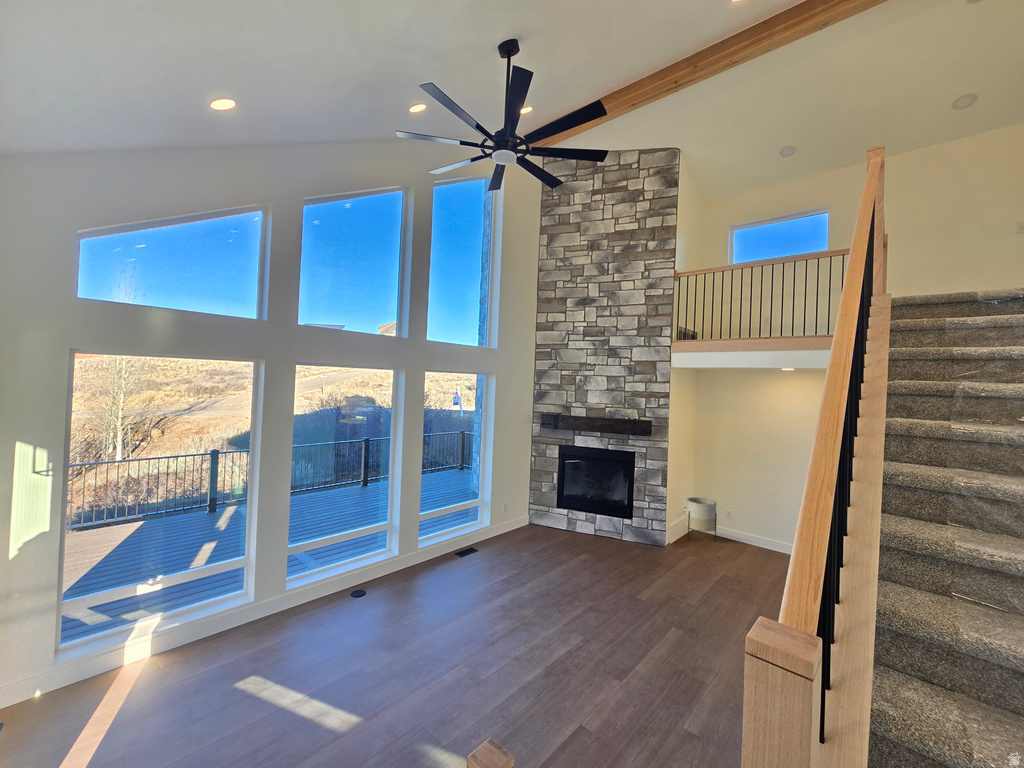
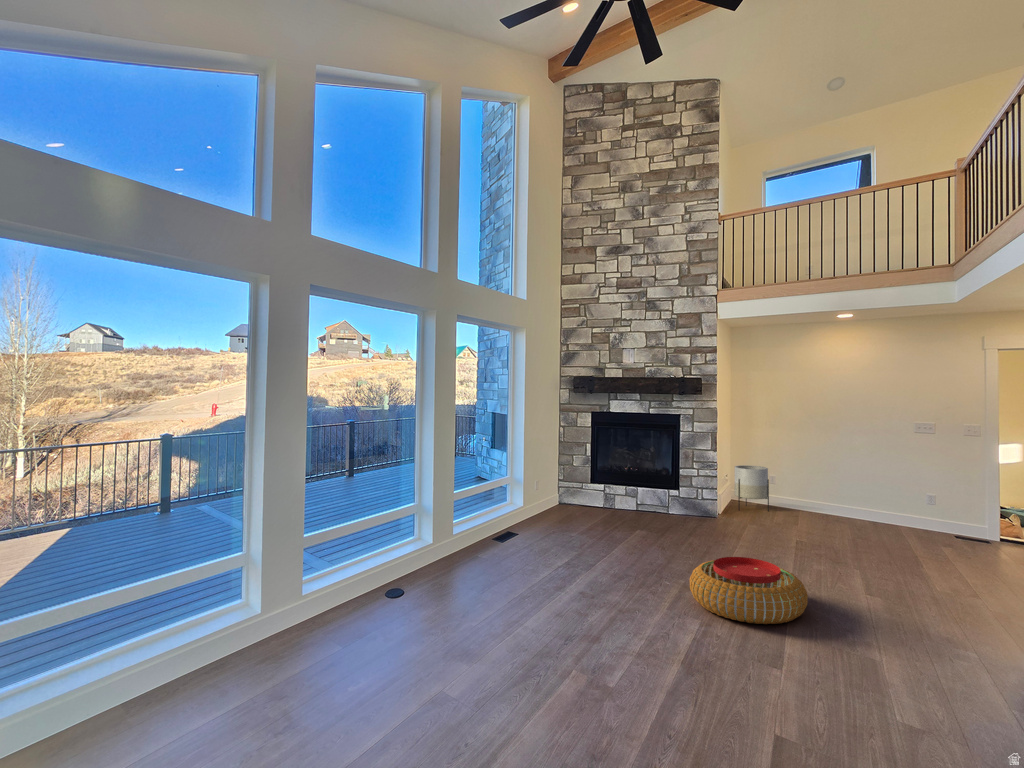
pouf: none [598,624,710,713] -> present [690,557,808,624]

